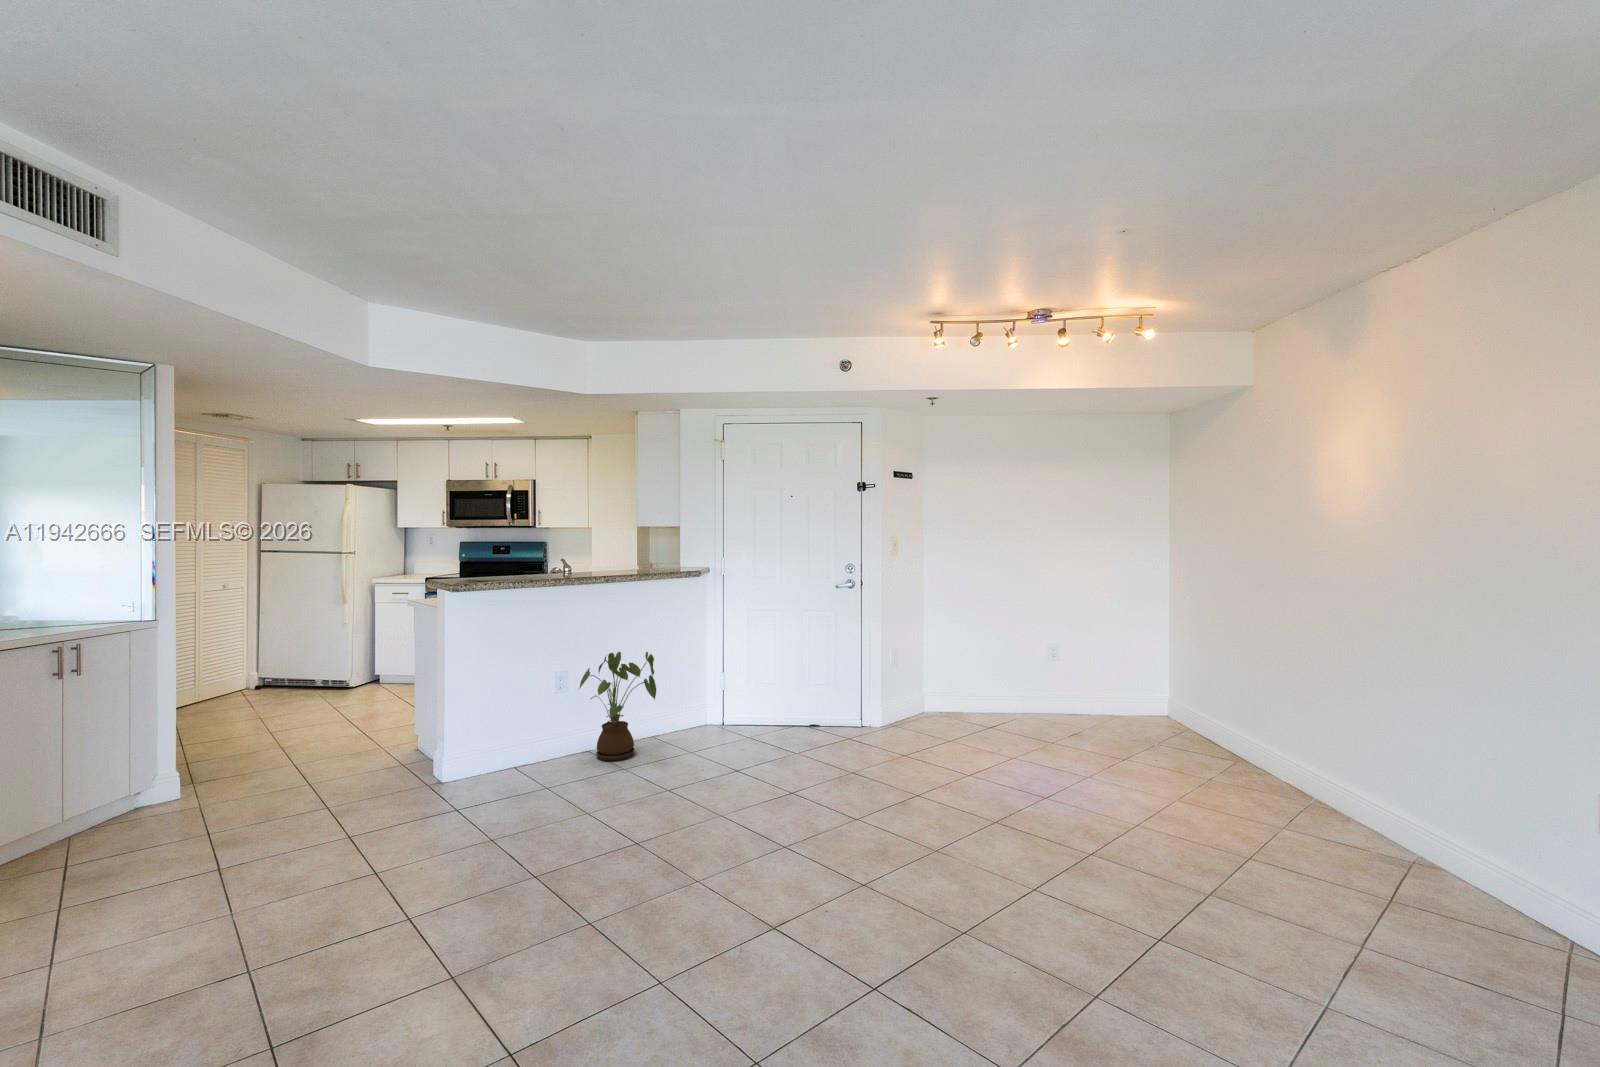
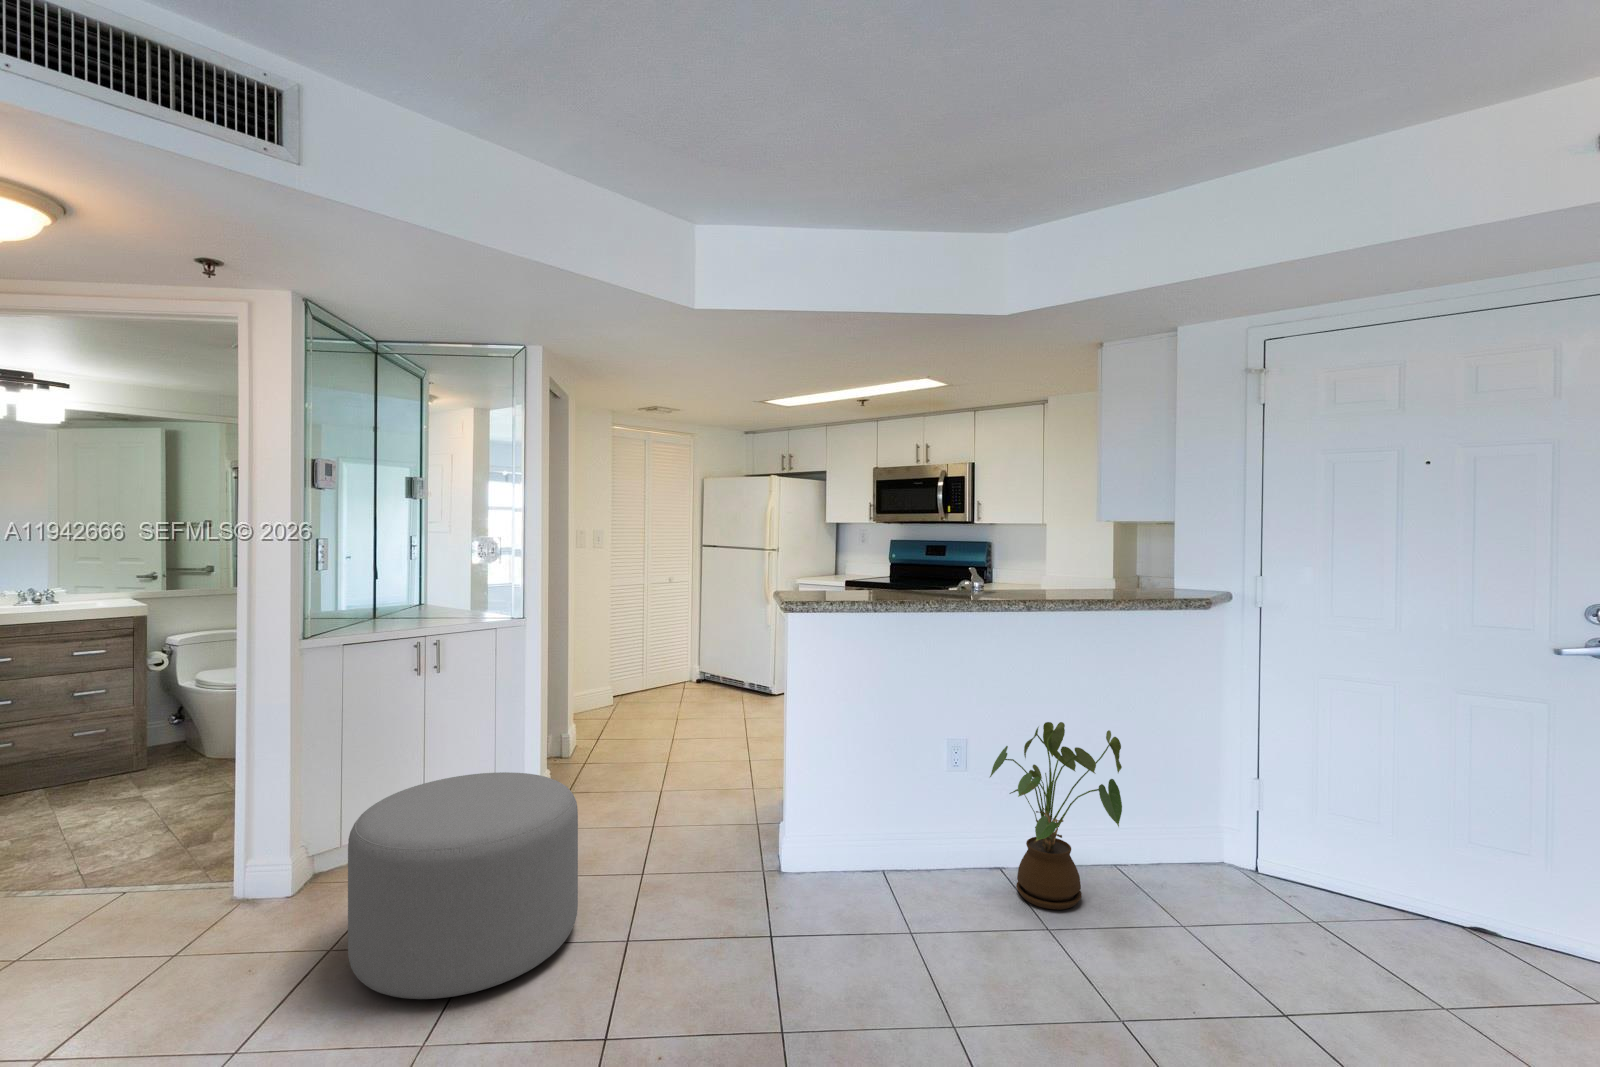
ottoman: none [64,741,284,912] -> present [348,772,578,999]

